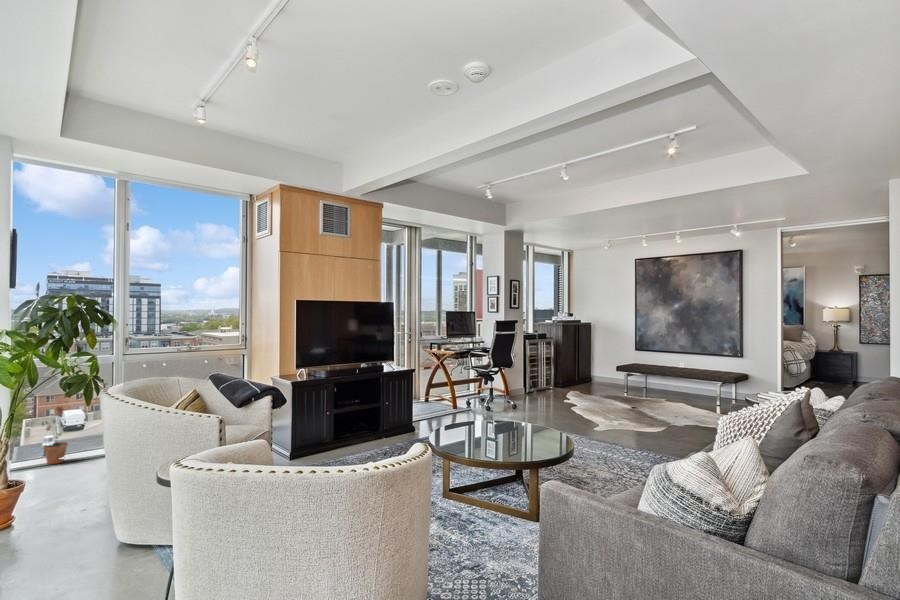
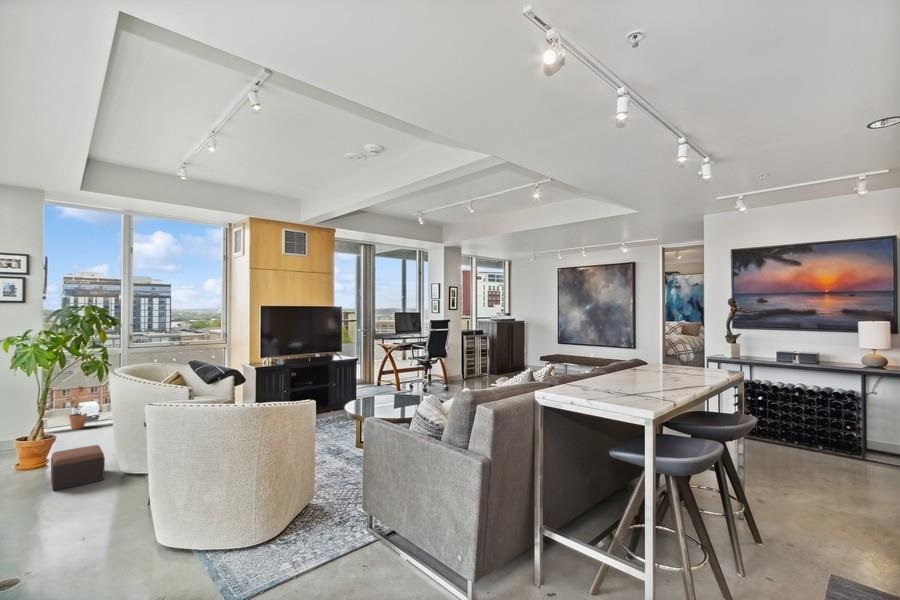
footstool: none [17,498,96,573] -> present [51,445,105,490]

